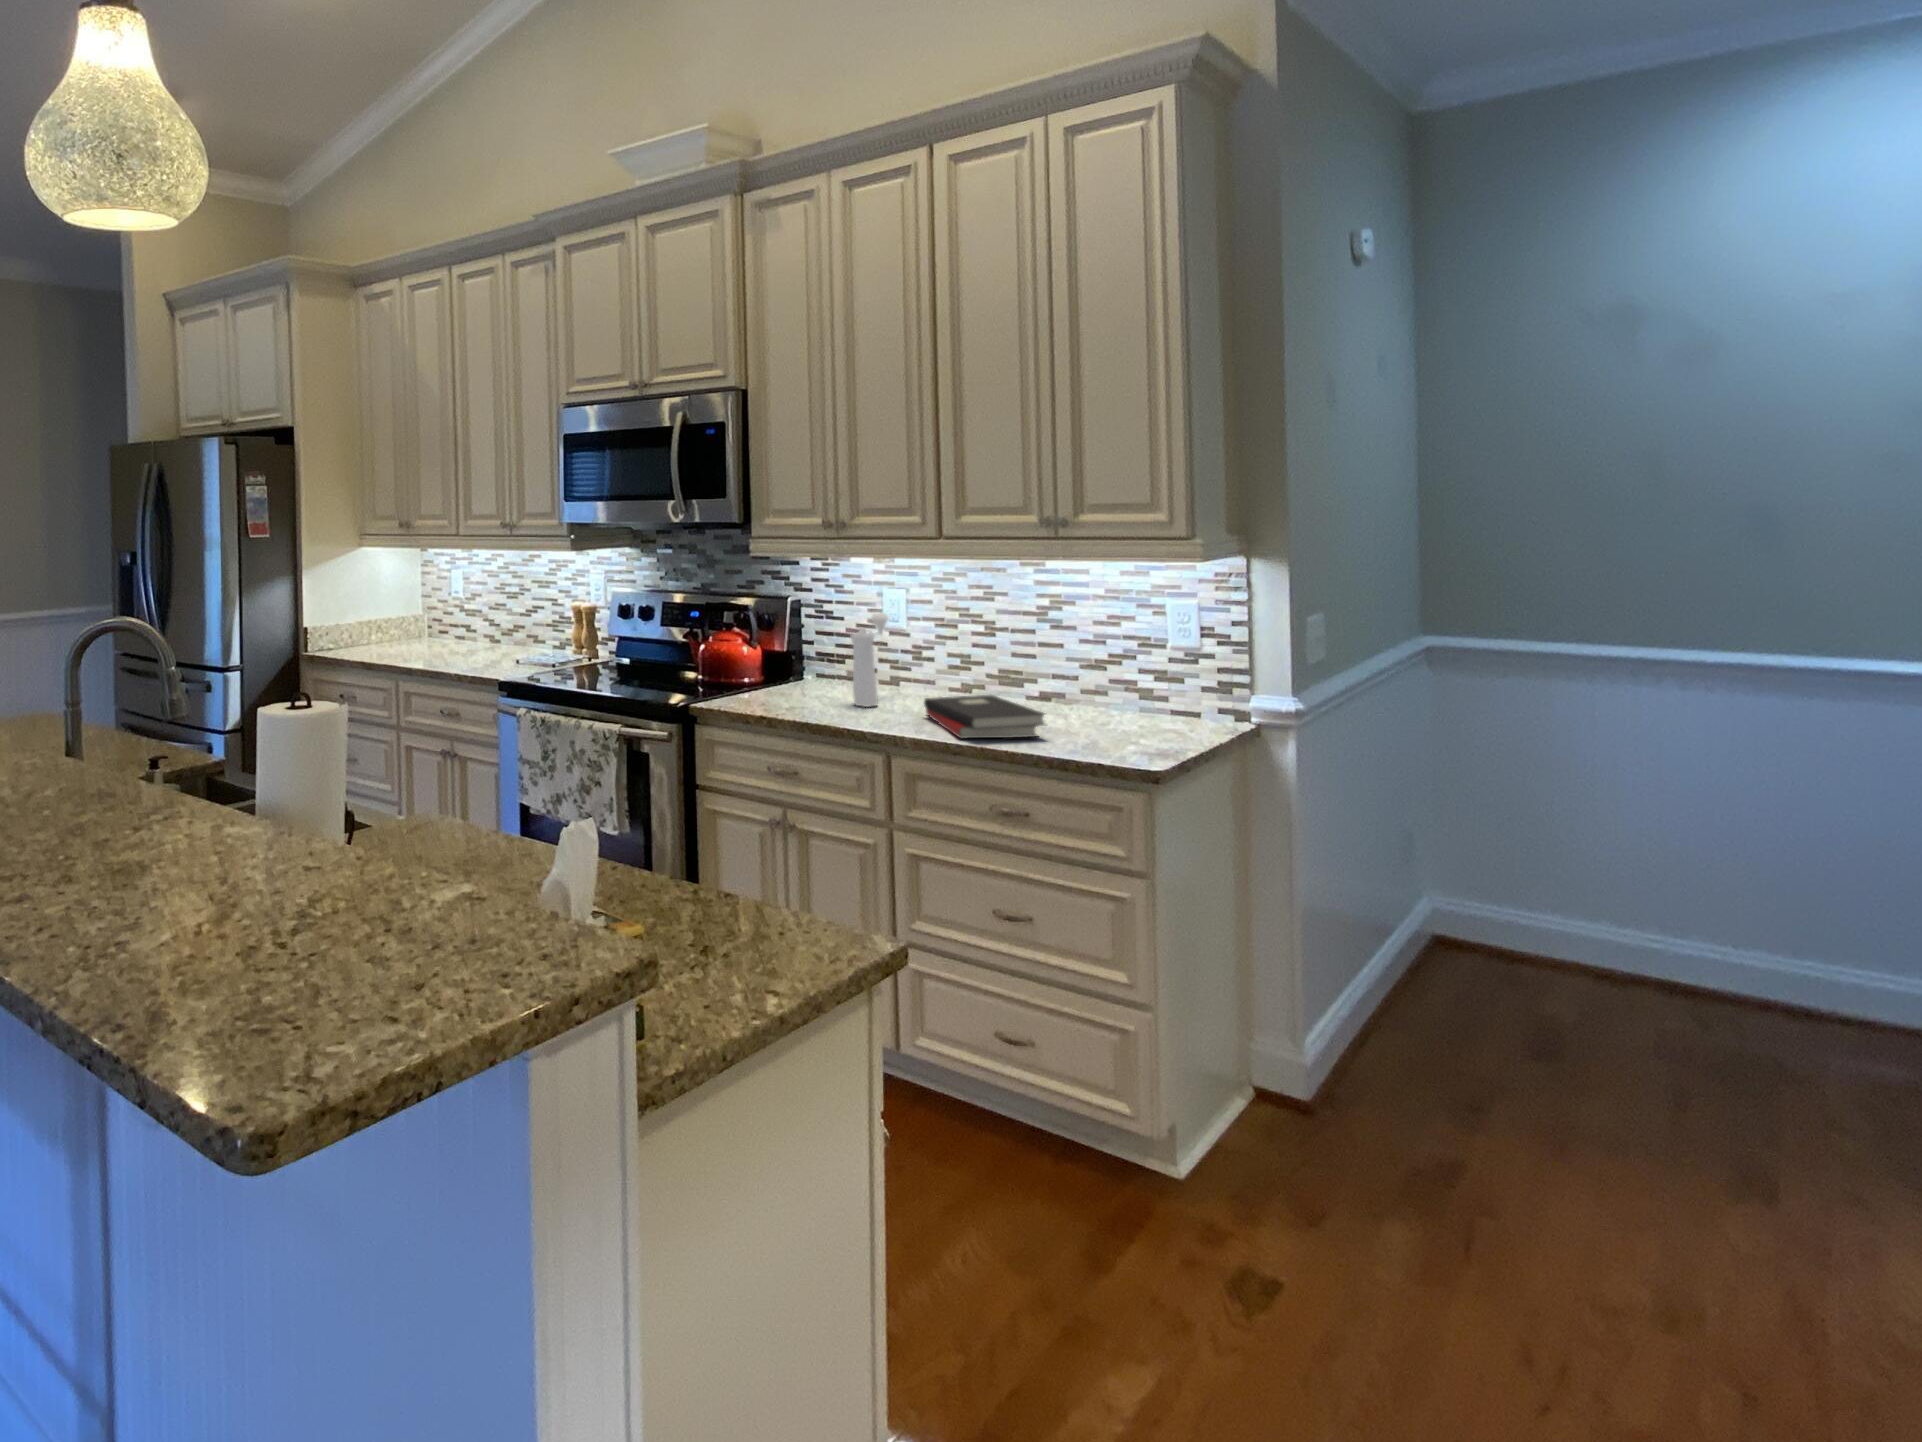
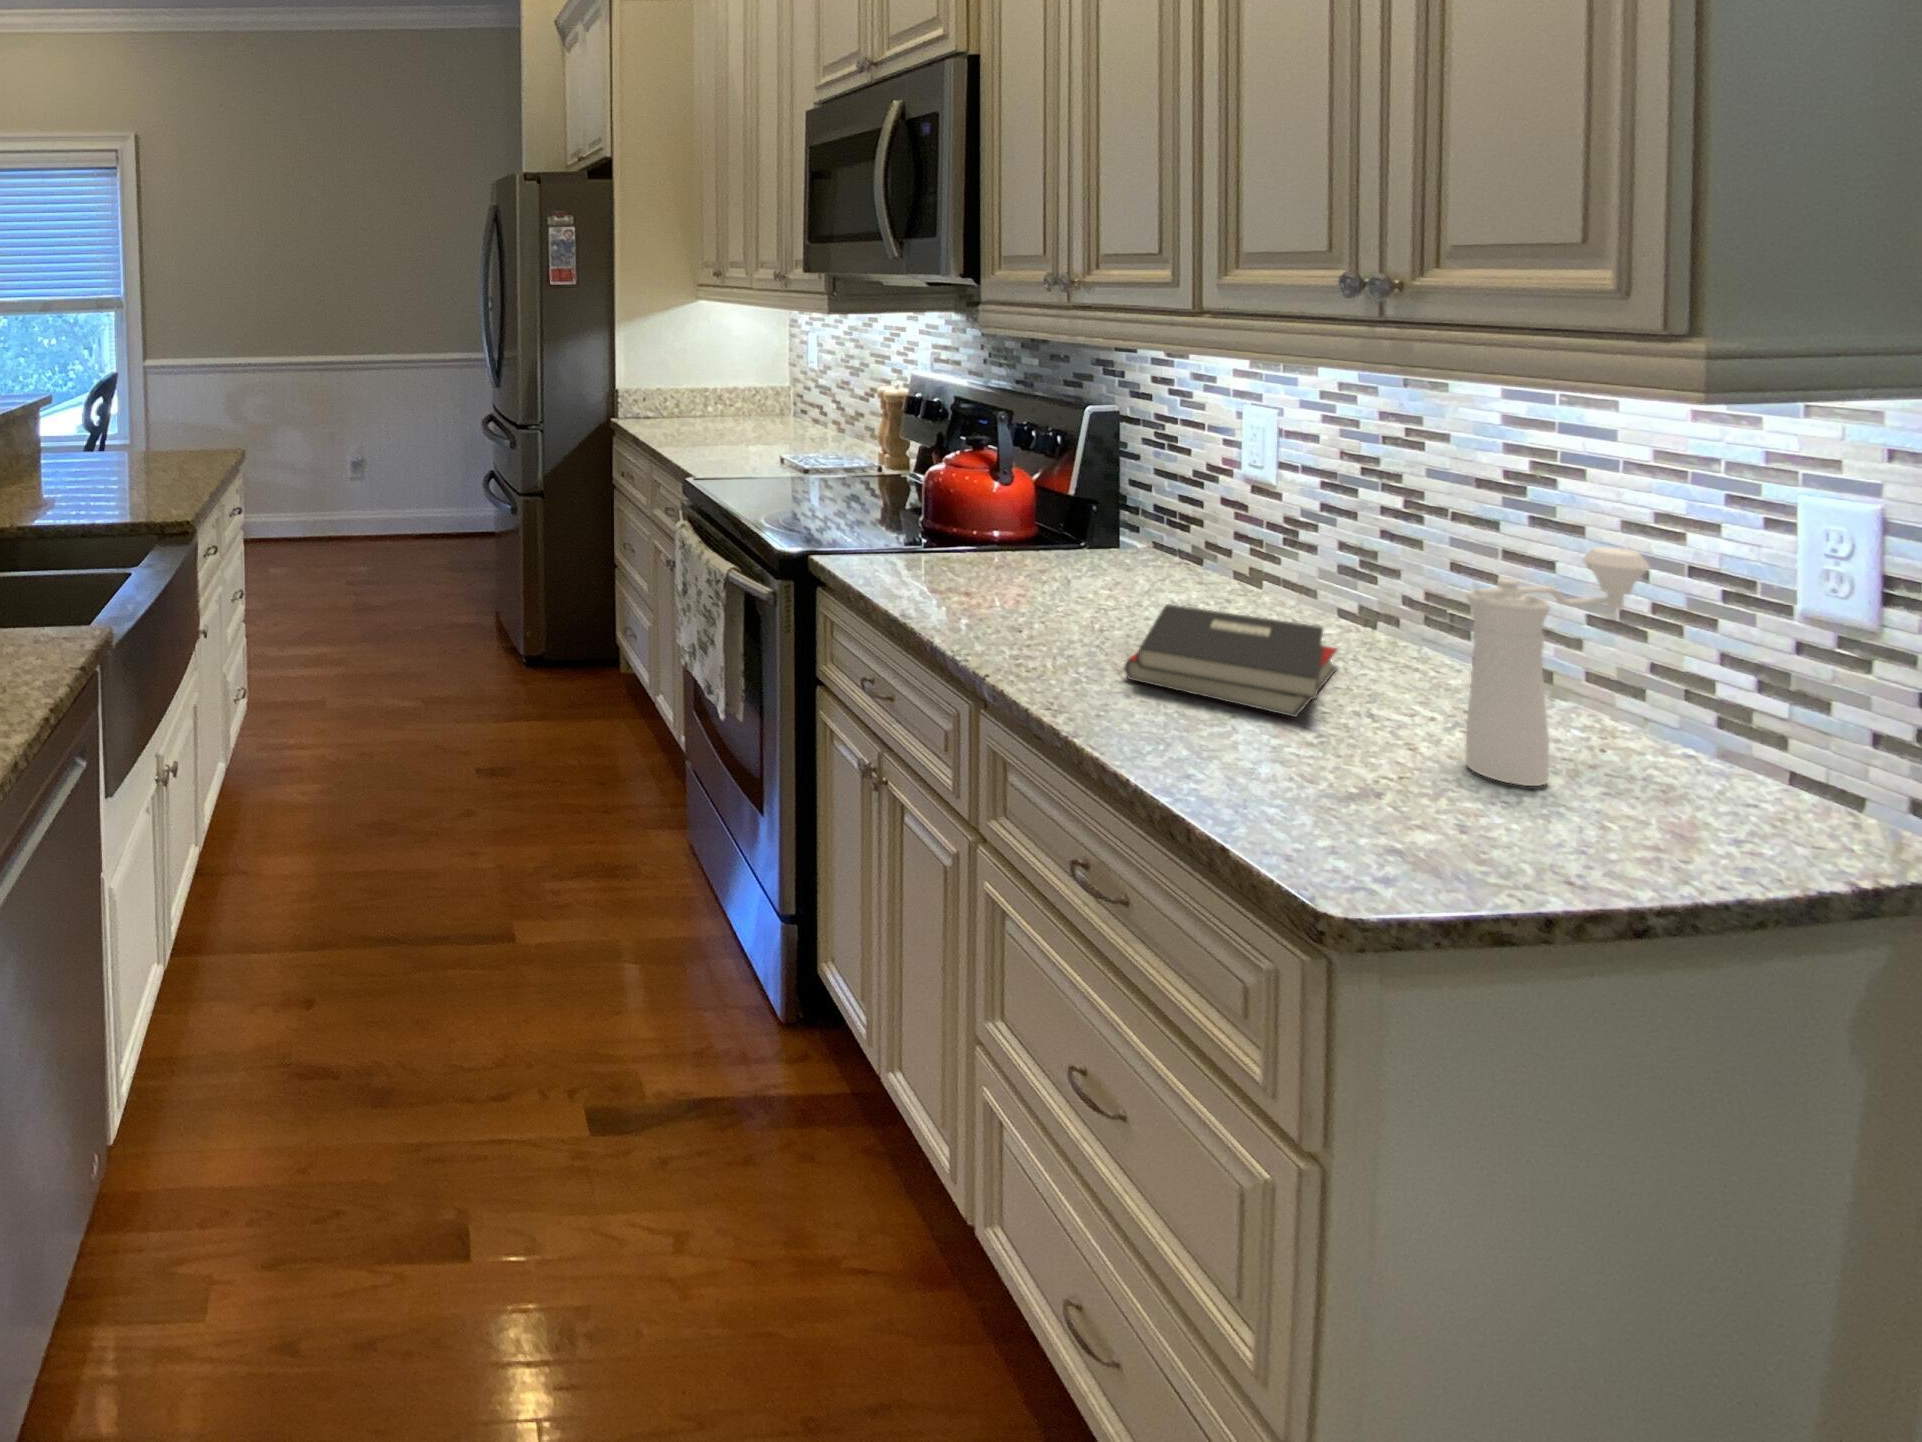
pepper mill: present [851,613,889,707] -> present [1466,547,1650,786]

